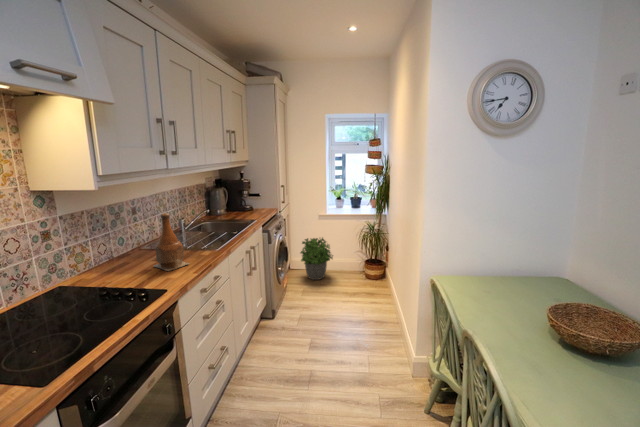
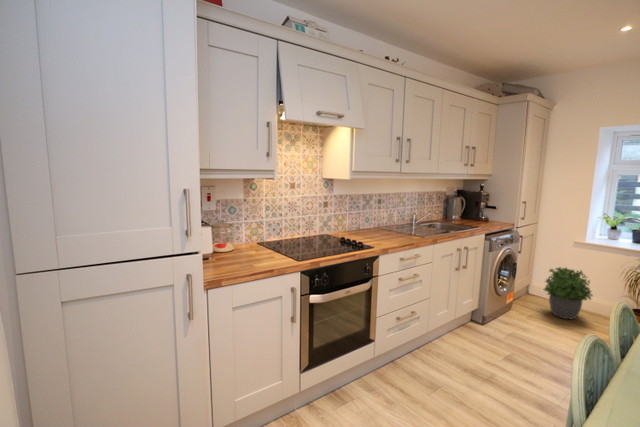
bottle: present [154,213,189,271] -> none [377,201,399,241]

